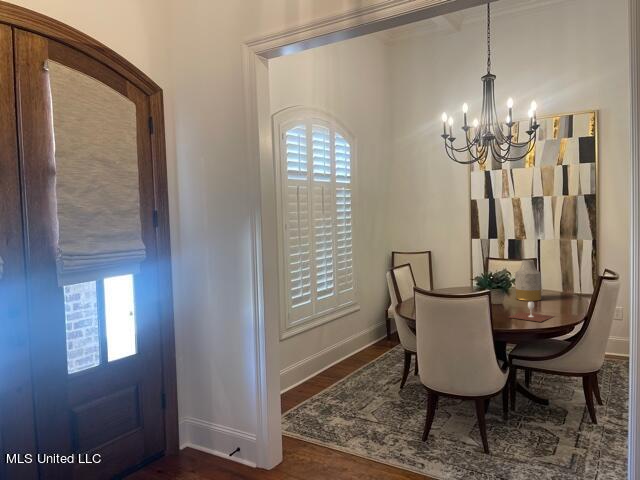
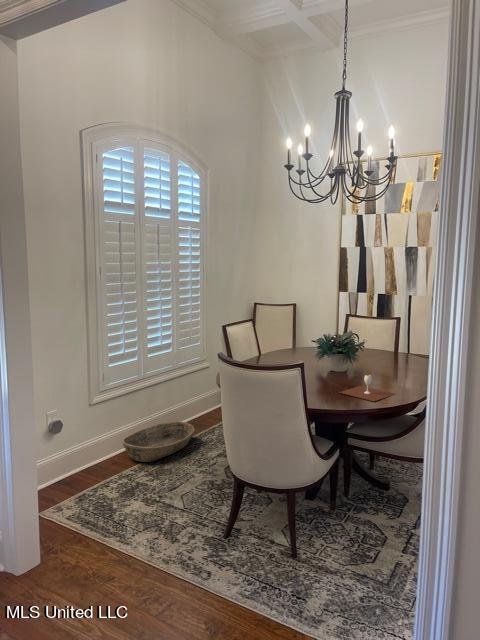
vase: present [515,260,541,301] -> none [364,321,394,371]
basket: none [306,356,363,390] -> present [122,422,195,462]

